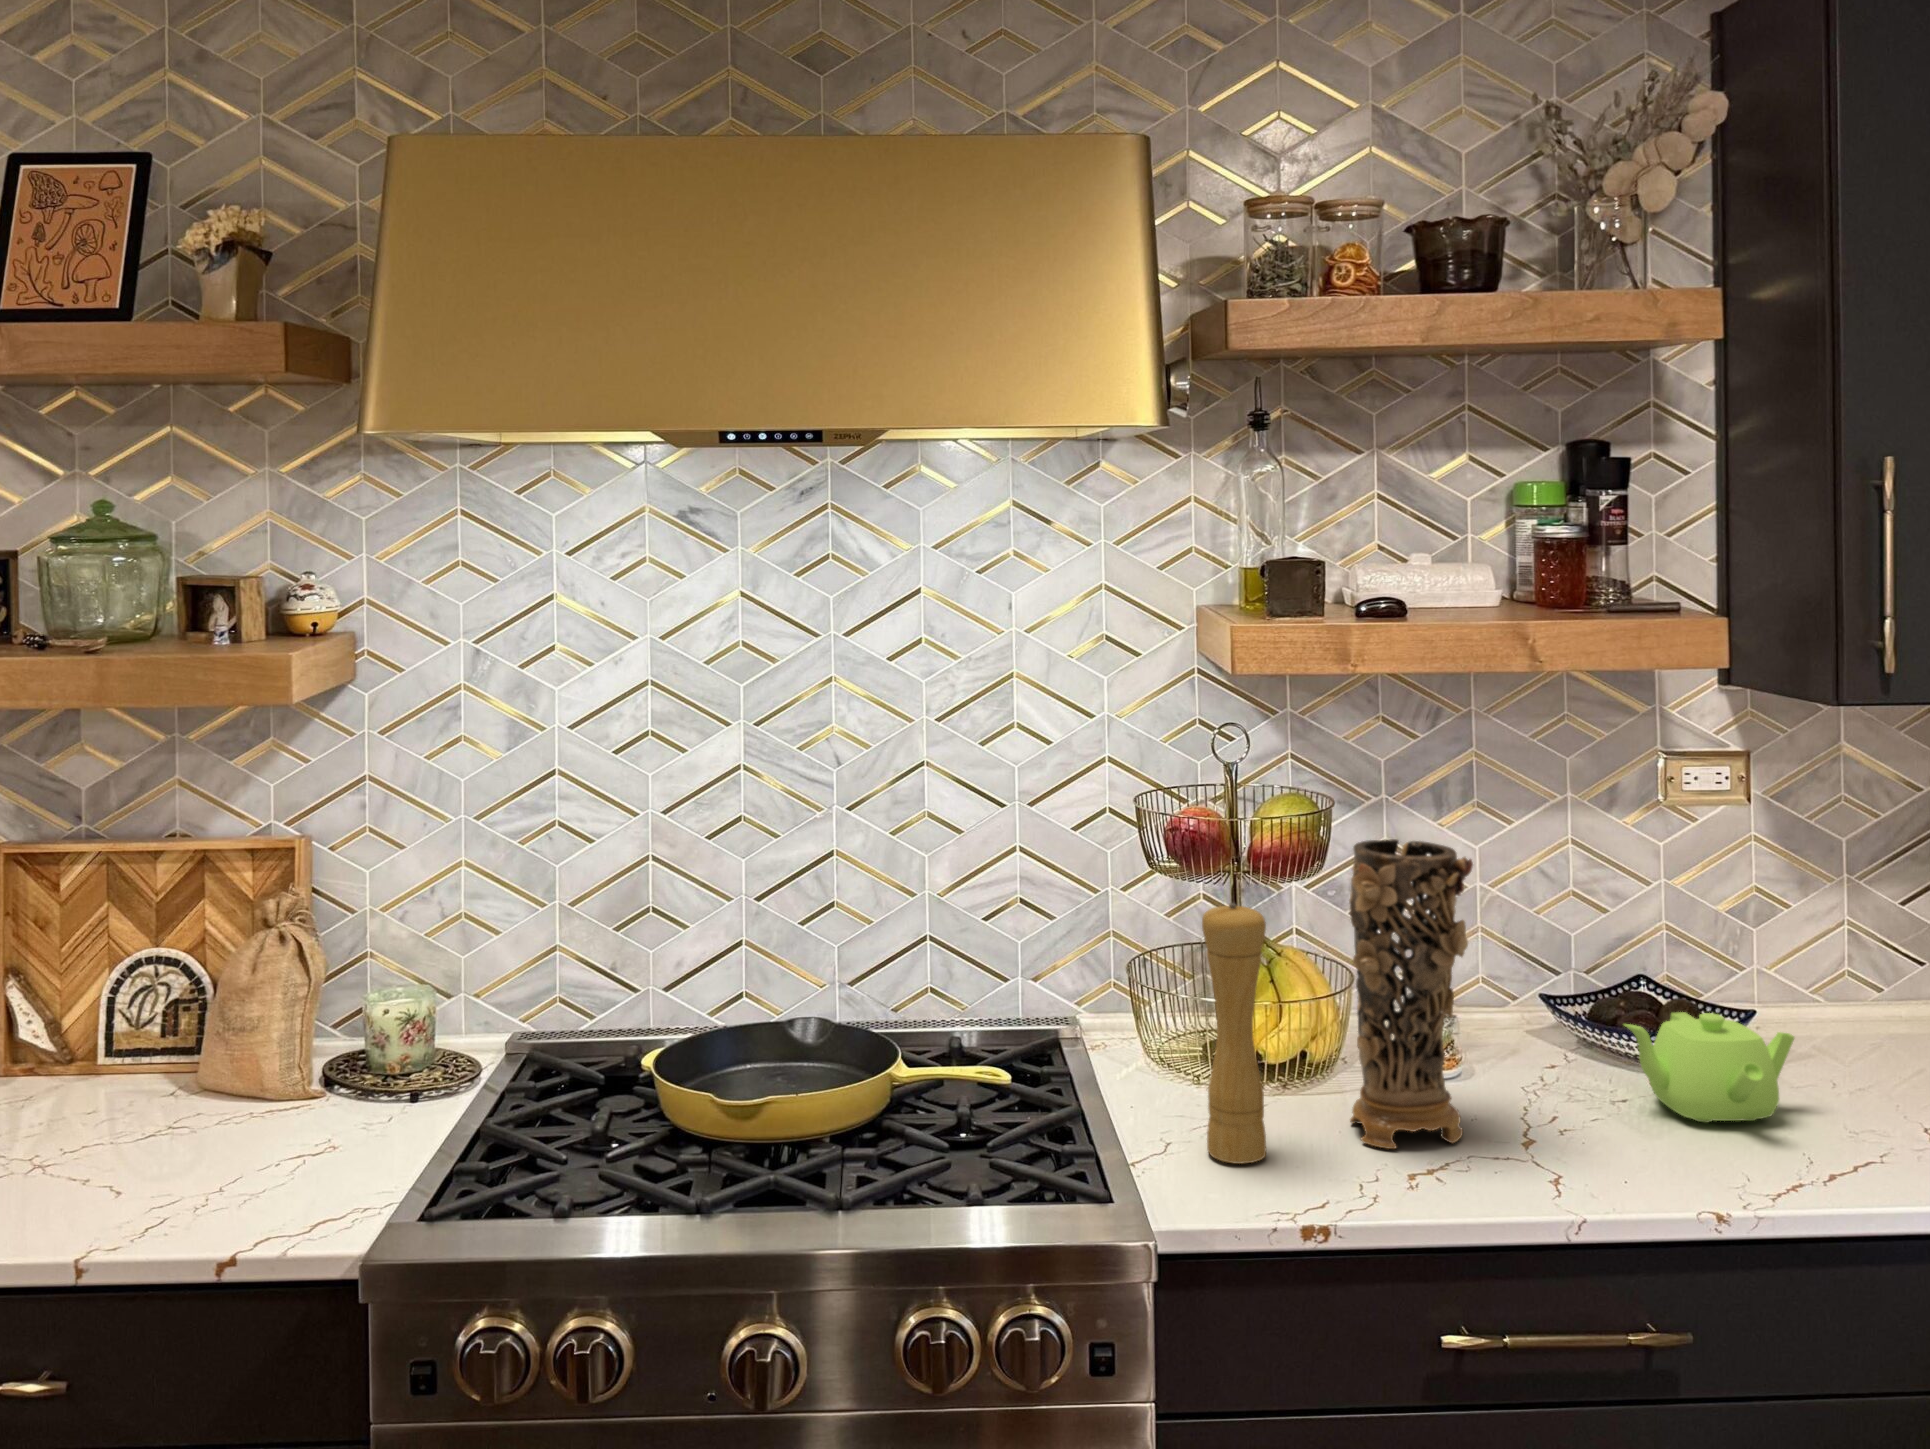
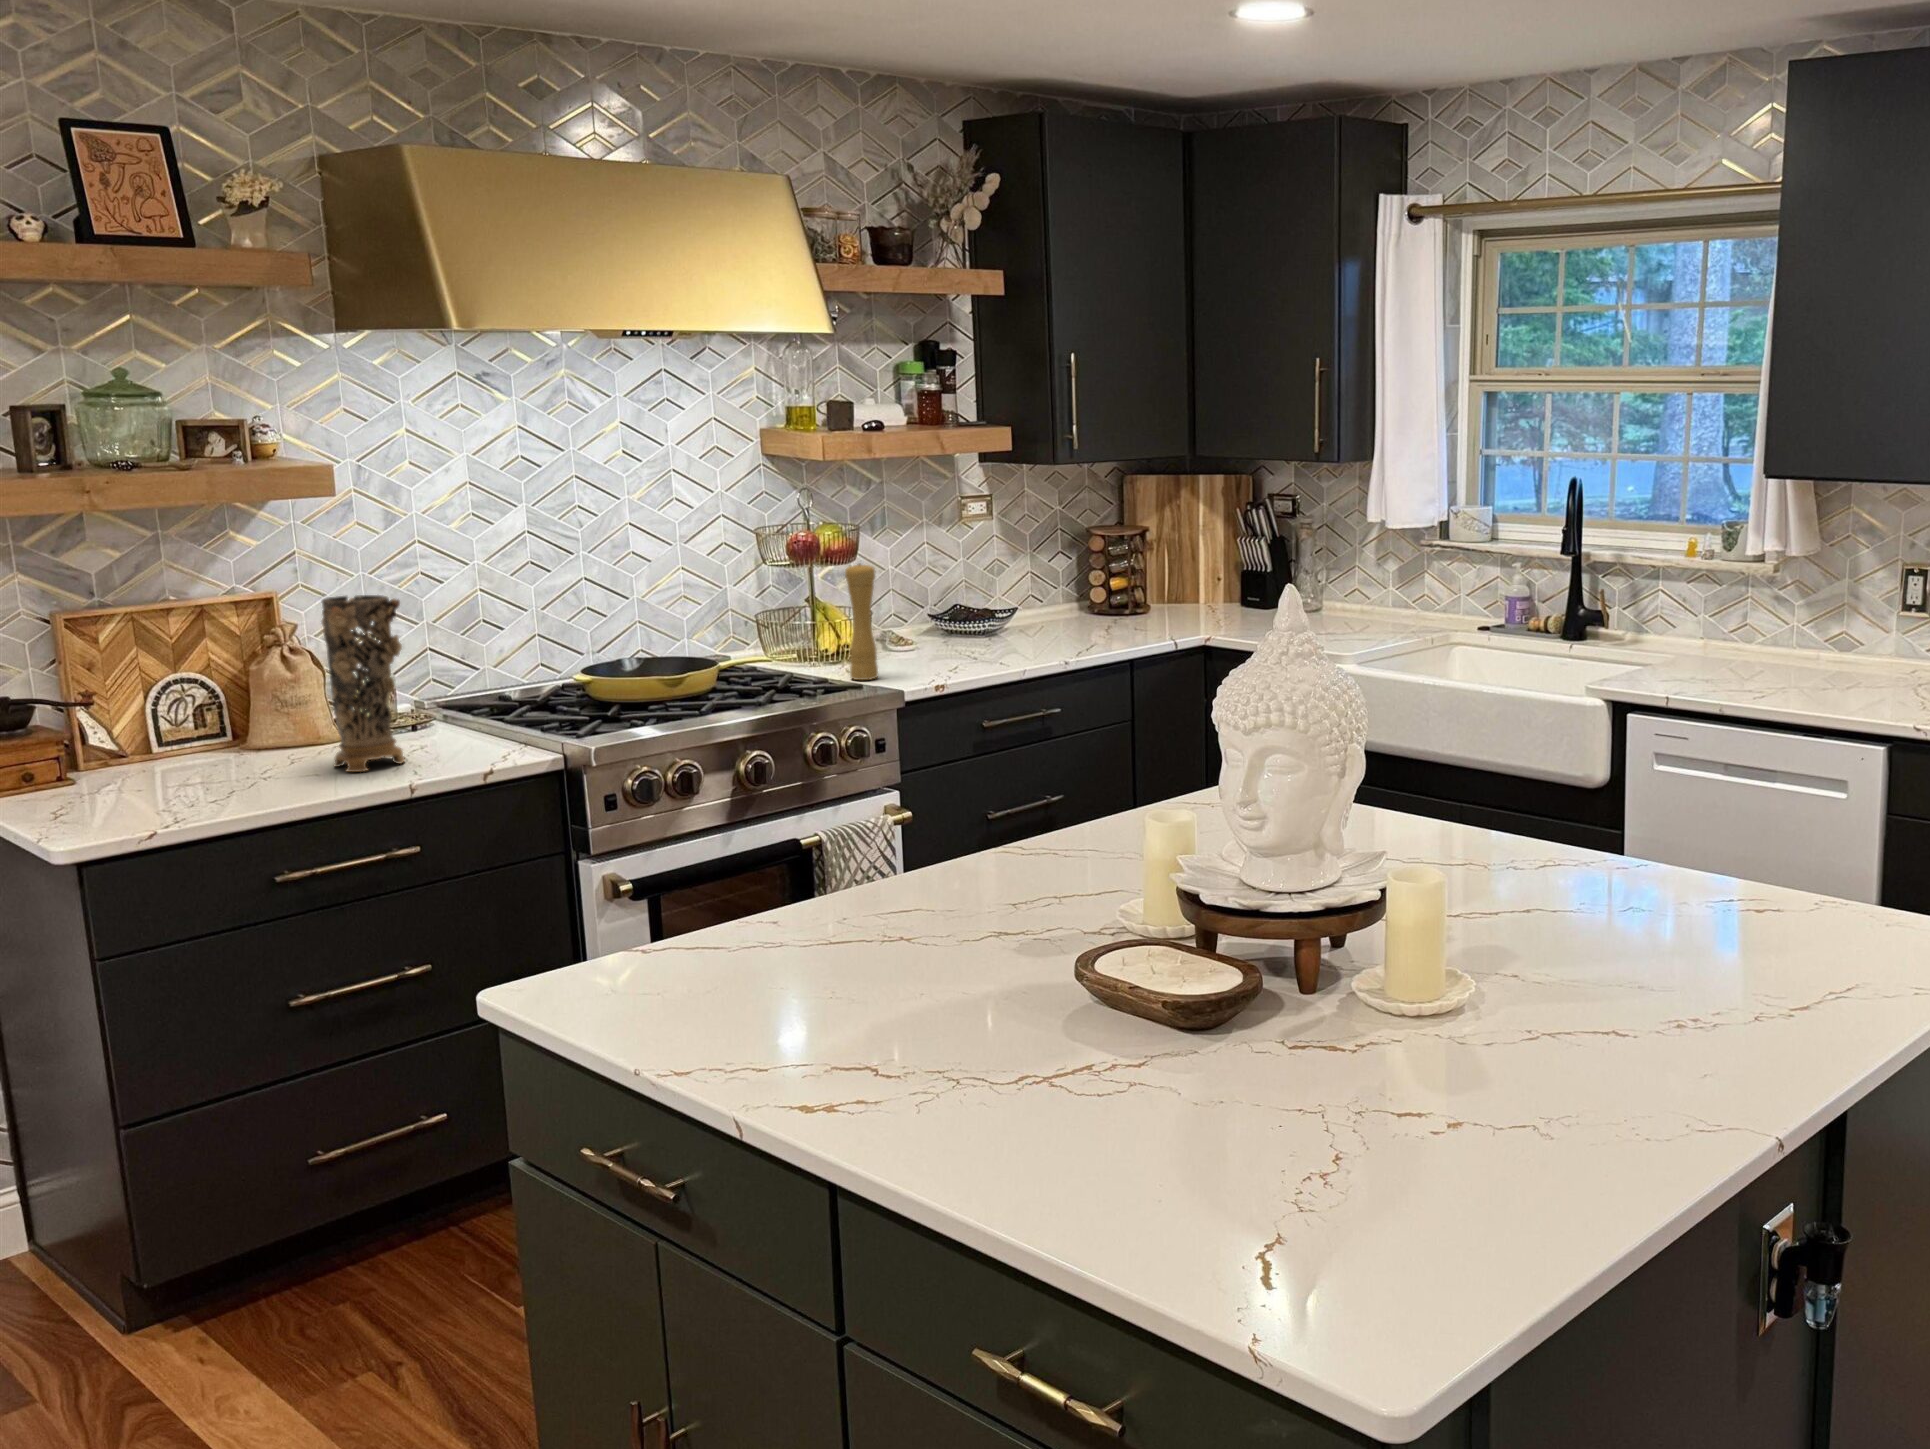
decorative vase: present [1349,839,1473,1149] -> present [322,595,405,772]
teapot: present [1624,1012,1794,1123] -> none [987,602,1045,646]

